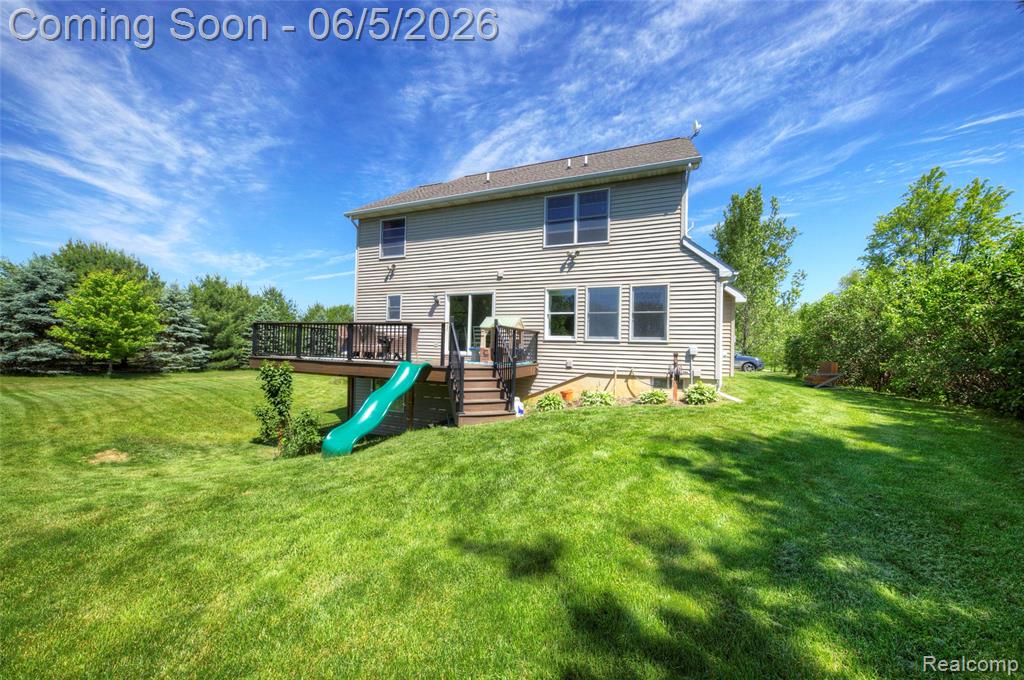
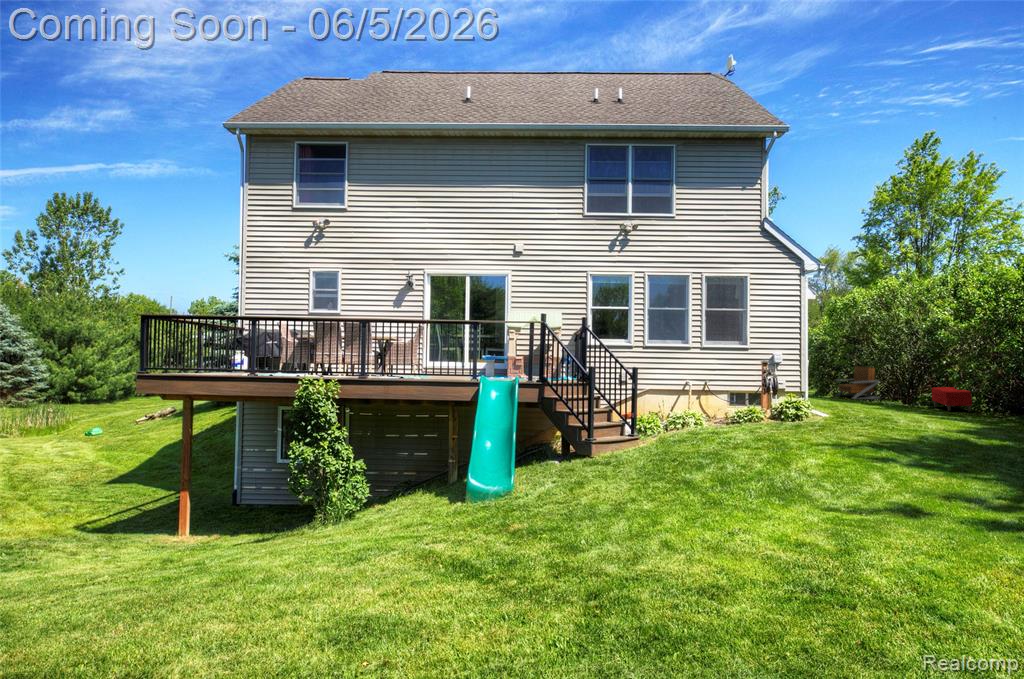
bench: none [888,381,930,407] -> present [932,387,972,412]

